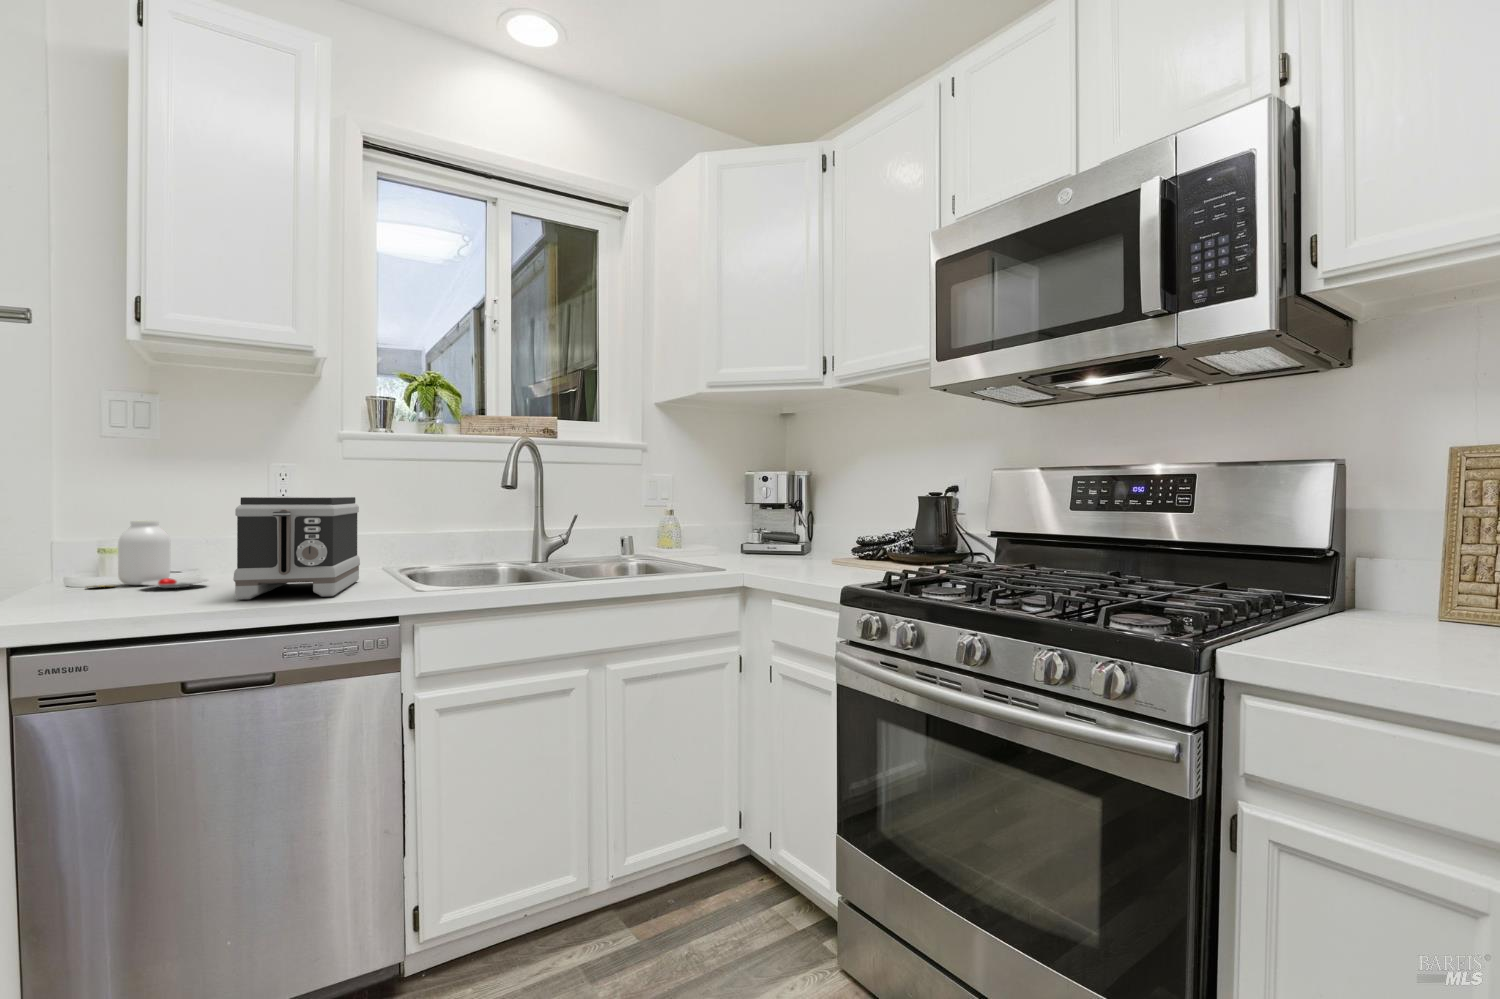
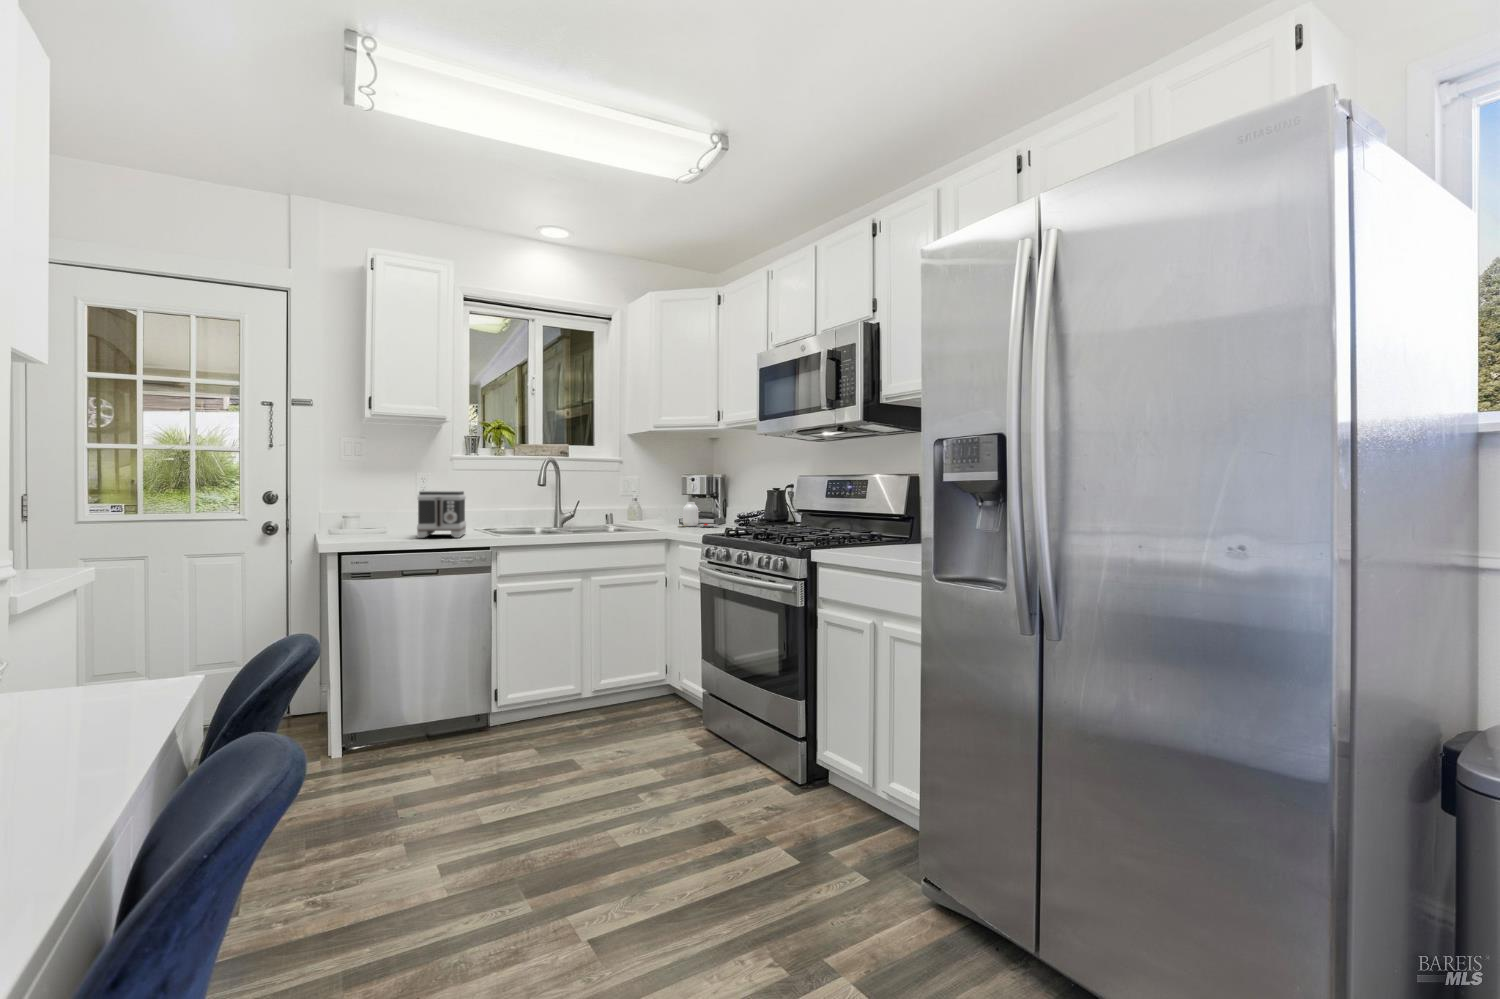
jar: present [98,521,208,588] -> present [682,502,717,527]

